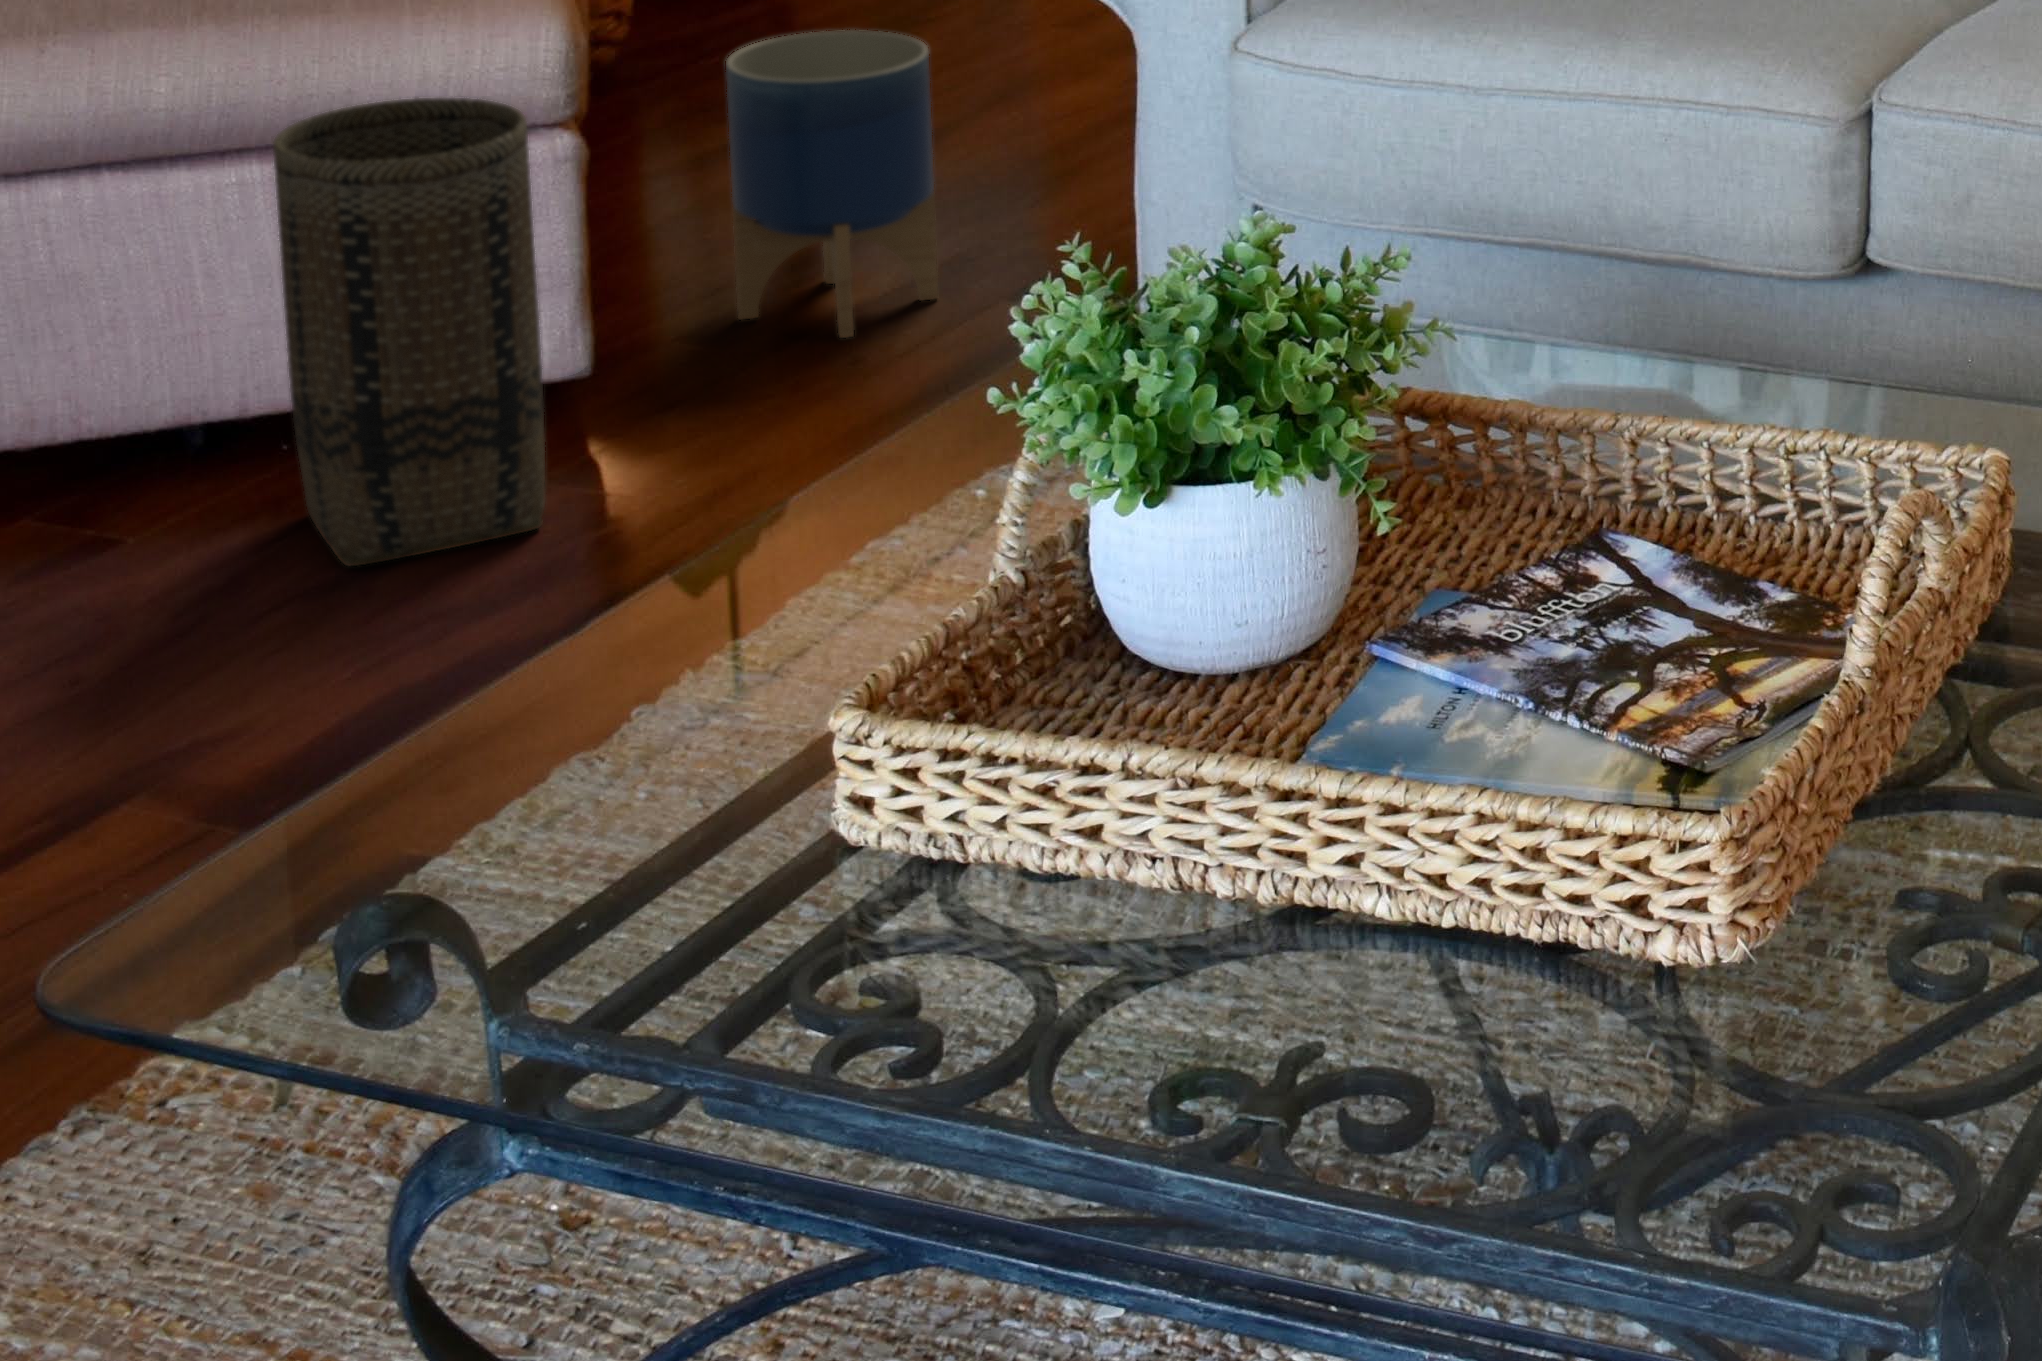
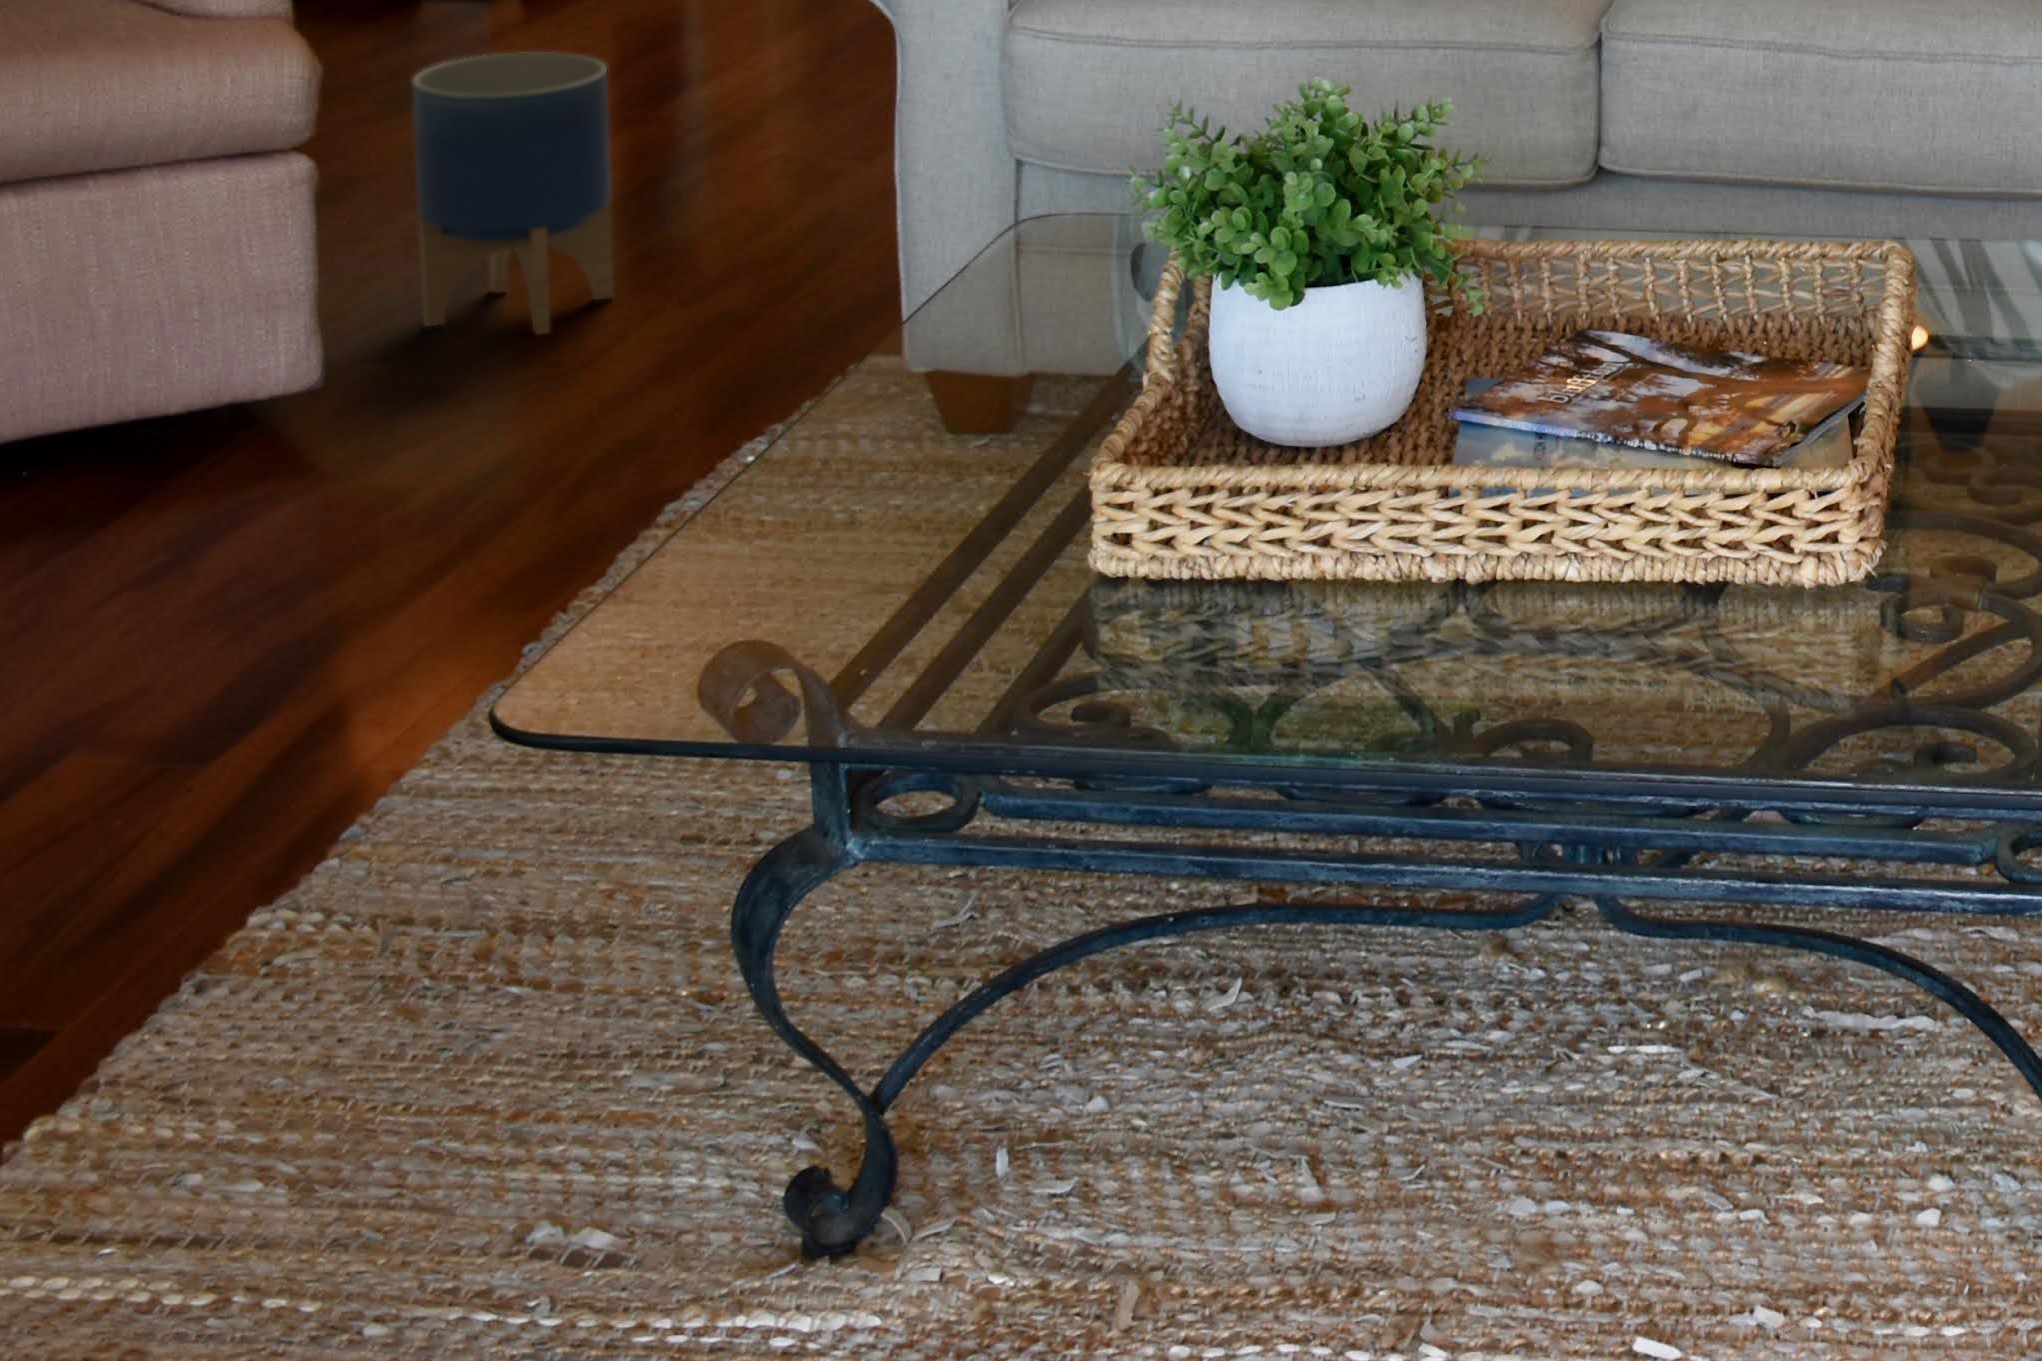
basket: present [273,98,545,566] -> none [82,110,346,546]

